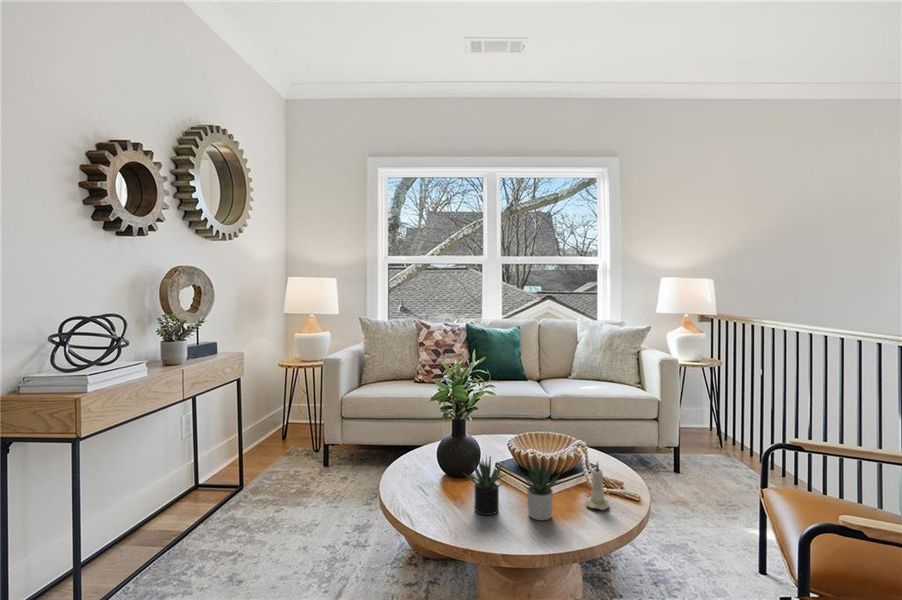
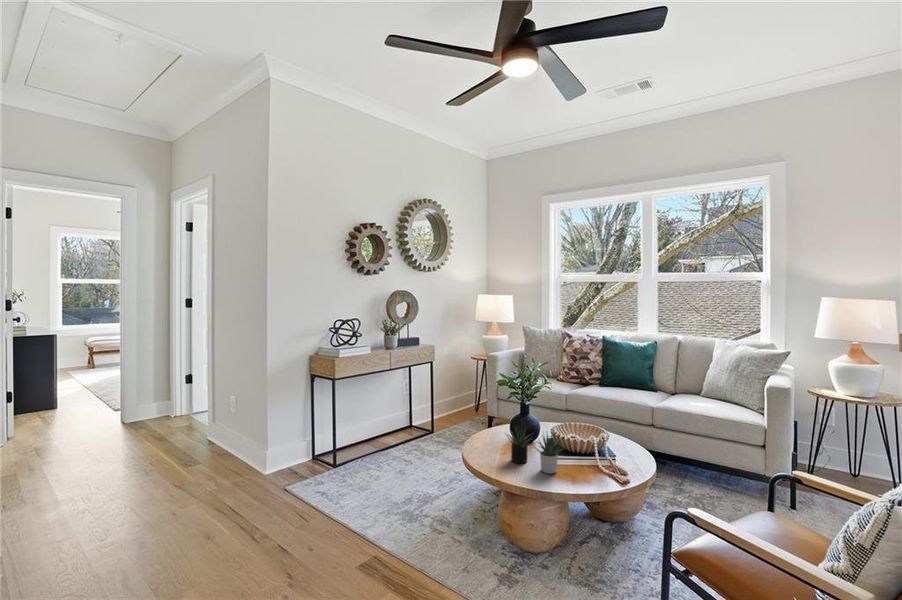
candle: present [585,462,609,510] -> none [587,443,606,478]

